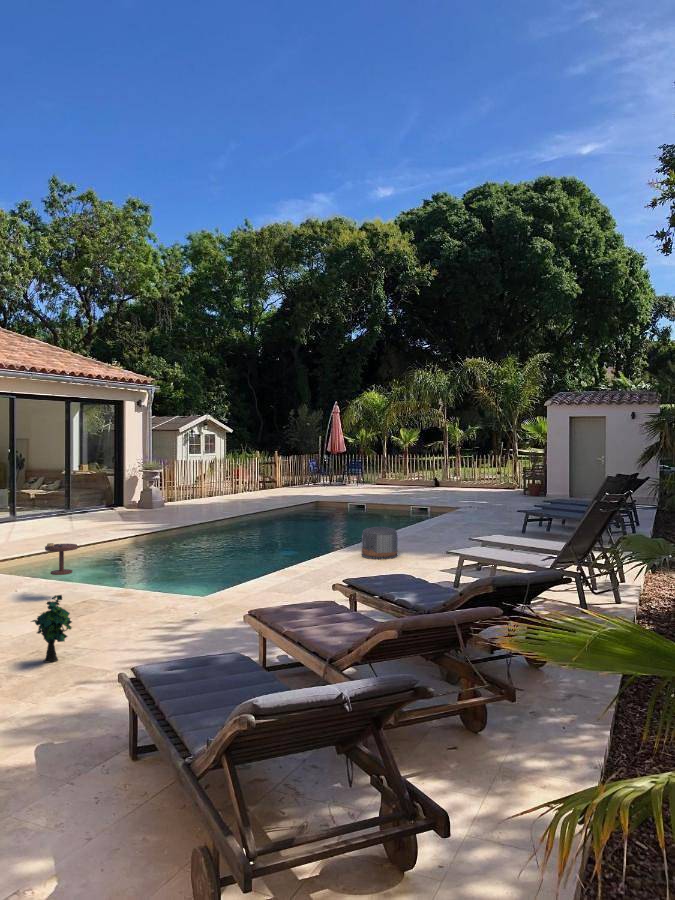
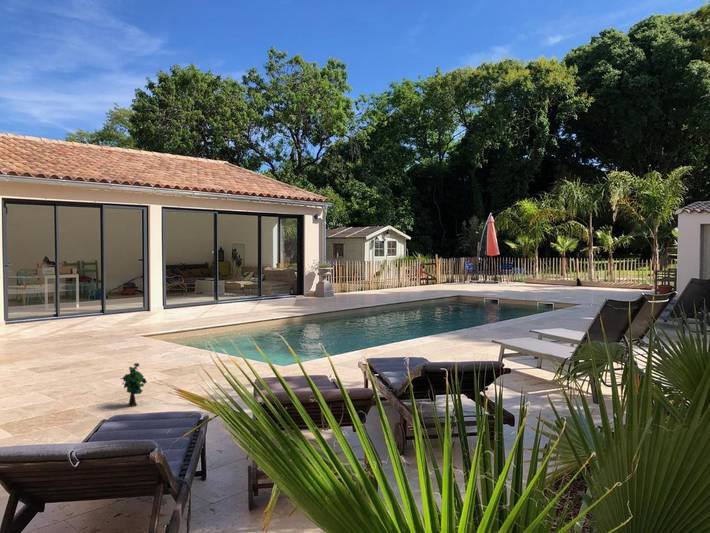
pouf: present [362,527,398,559] -> none [427,326,456,353]
side table: present [45,543,78,575] -> none [178,324,199,362]

